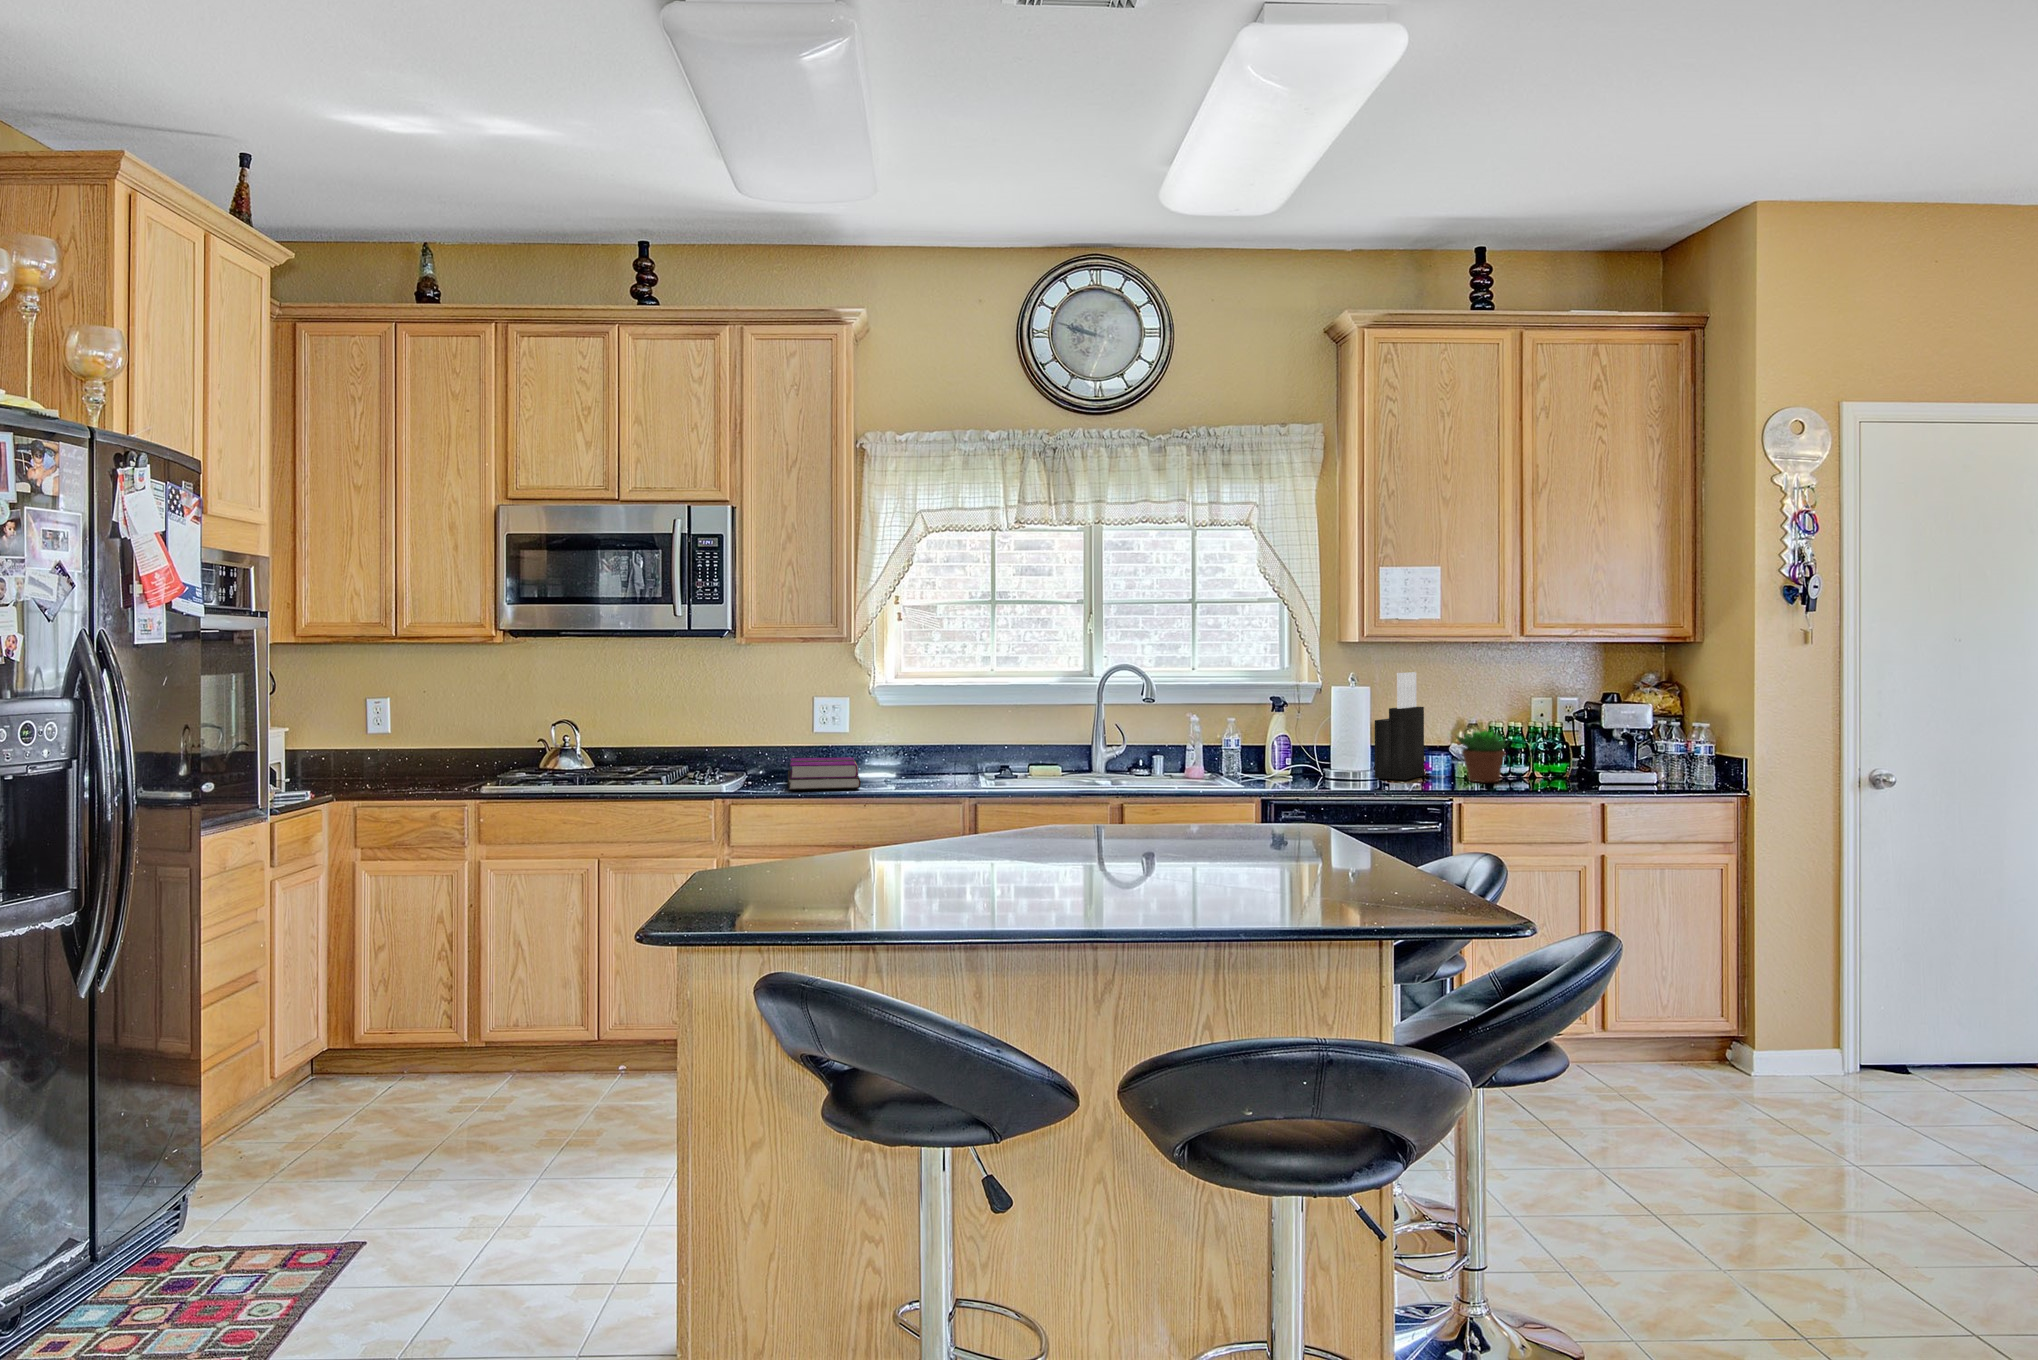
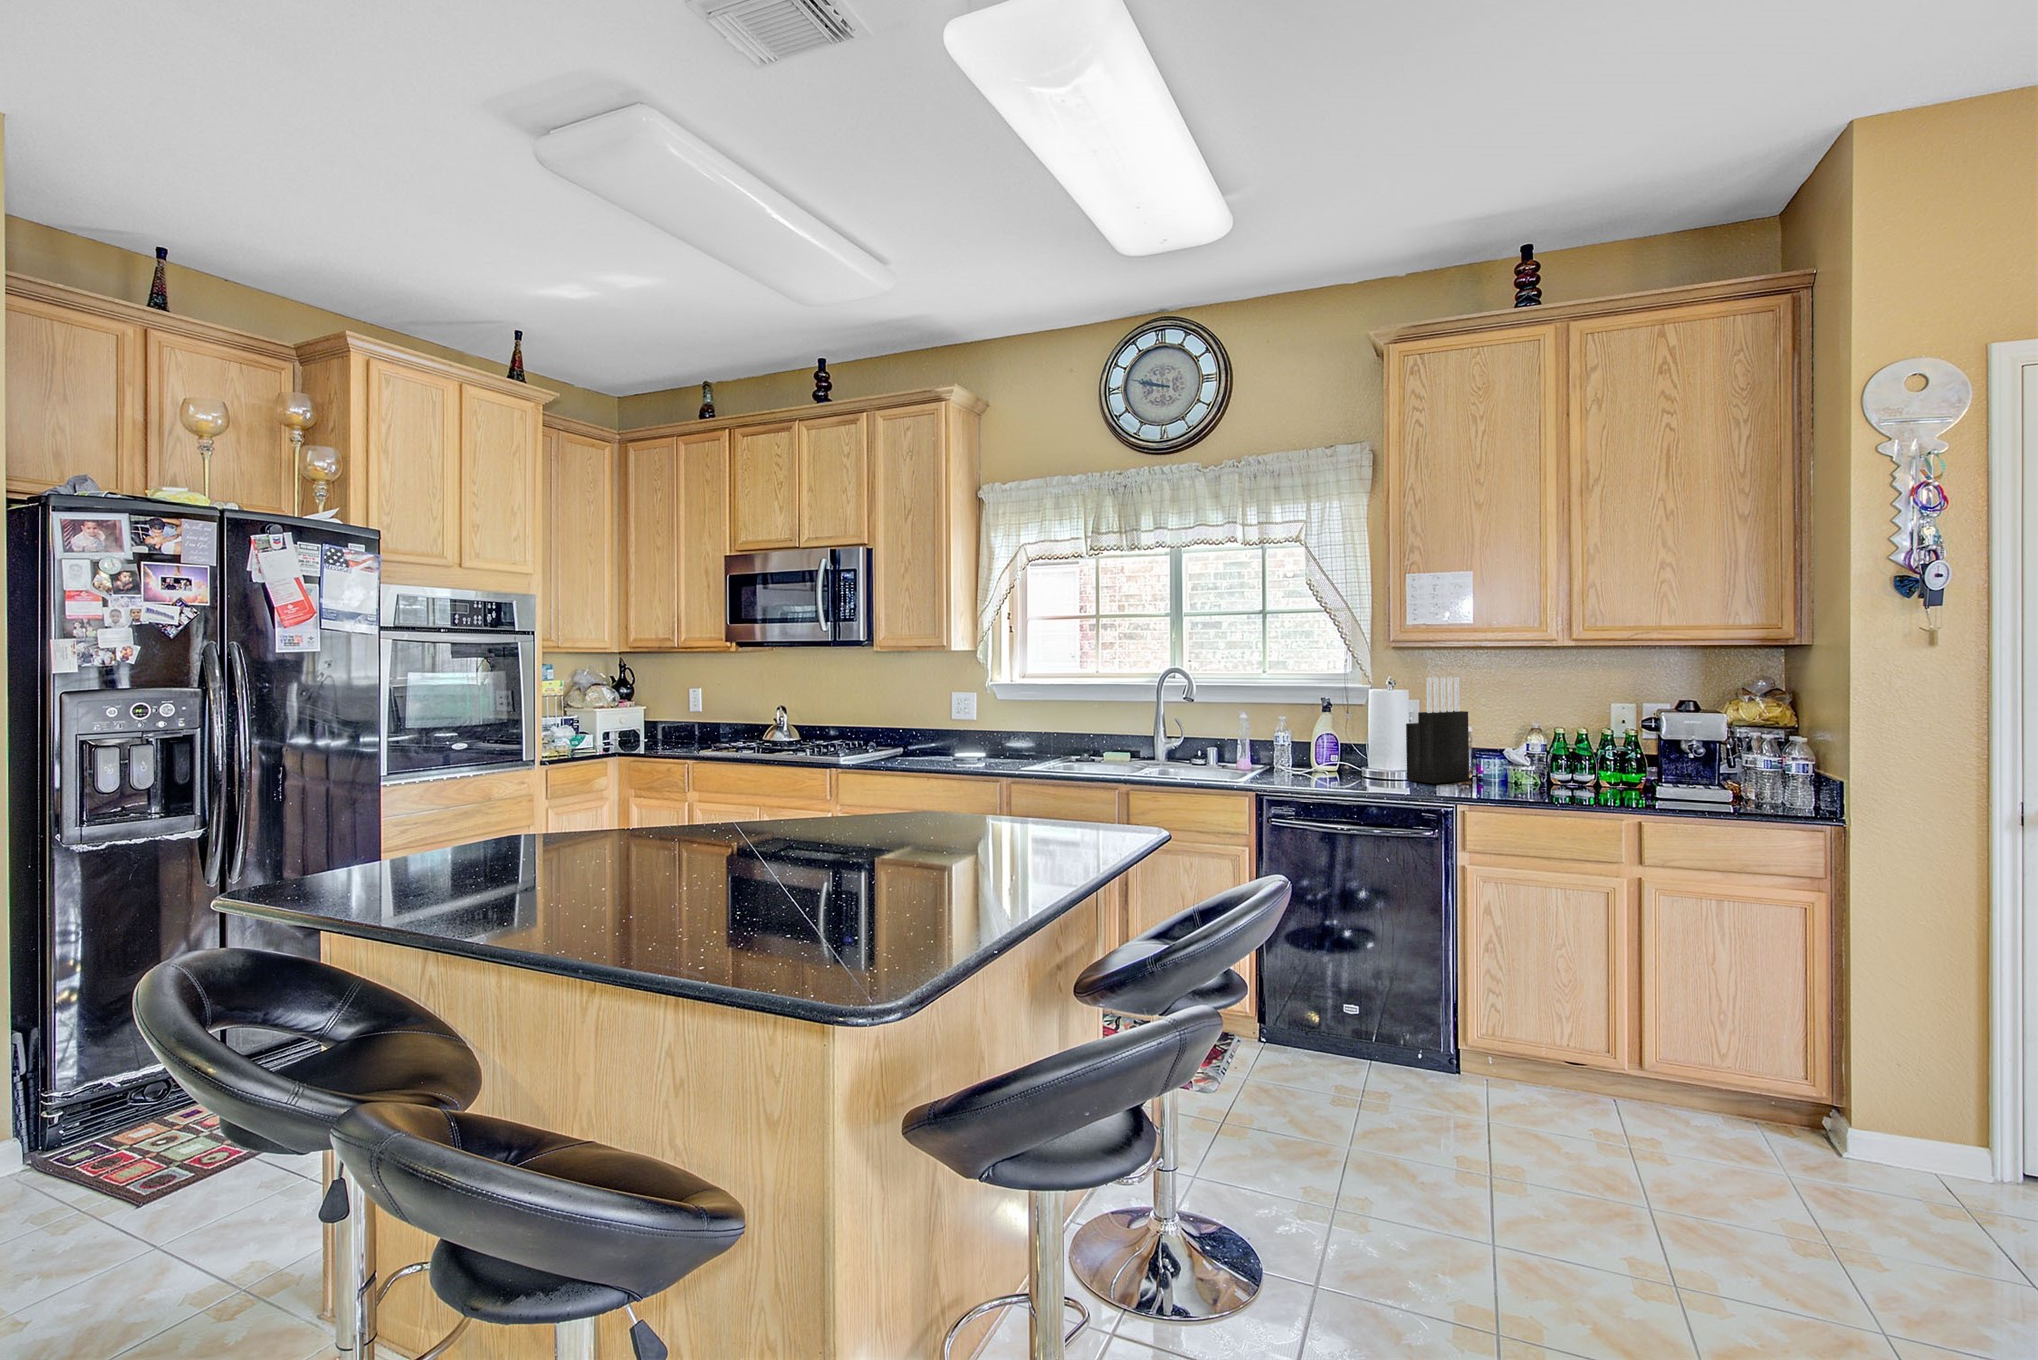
succulent plant: present [1456,730,1507,782] -> none [1490,735,1550,791]
hardback book: present [788,757,861,790] -> none [886,740,961,766]

